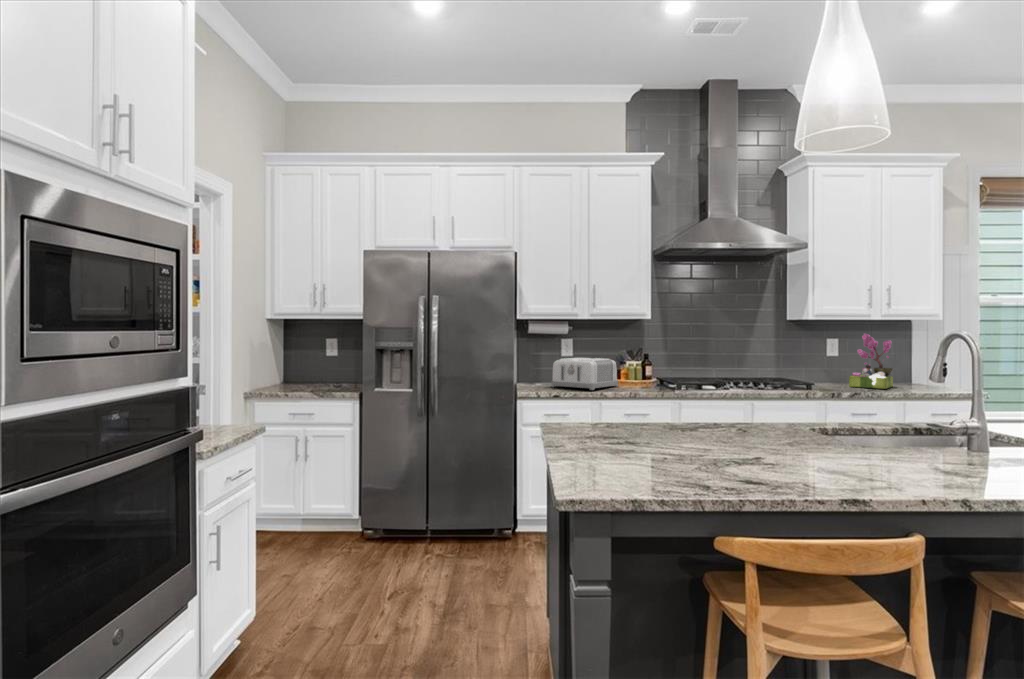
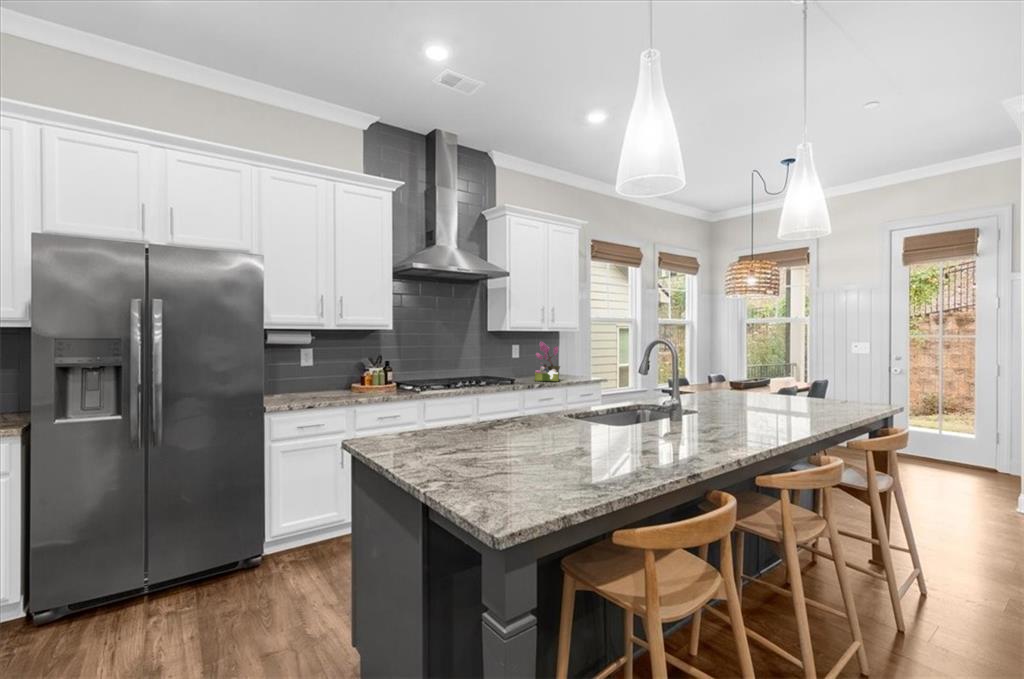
toaster: present [551,358,618,390] -> none [301,367,367,399]

